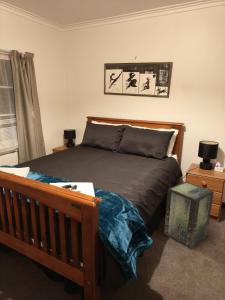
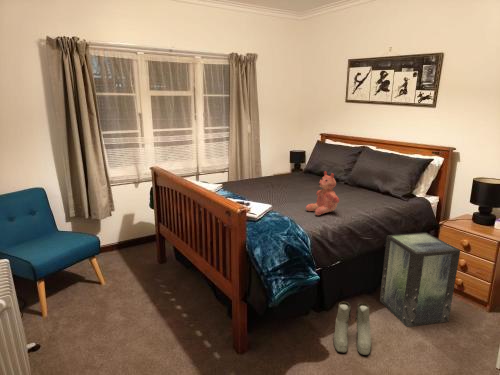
teddy bear: none [114,149,140,184] -> present [306,171,339,215]
boots: none [155,245,187,290] -> present [334,301,371,355]

